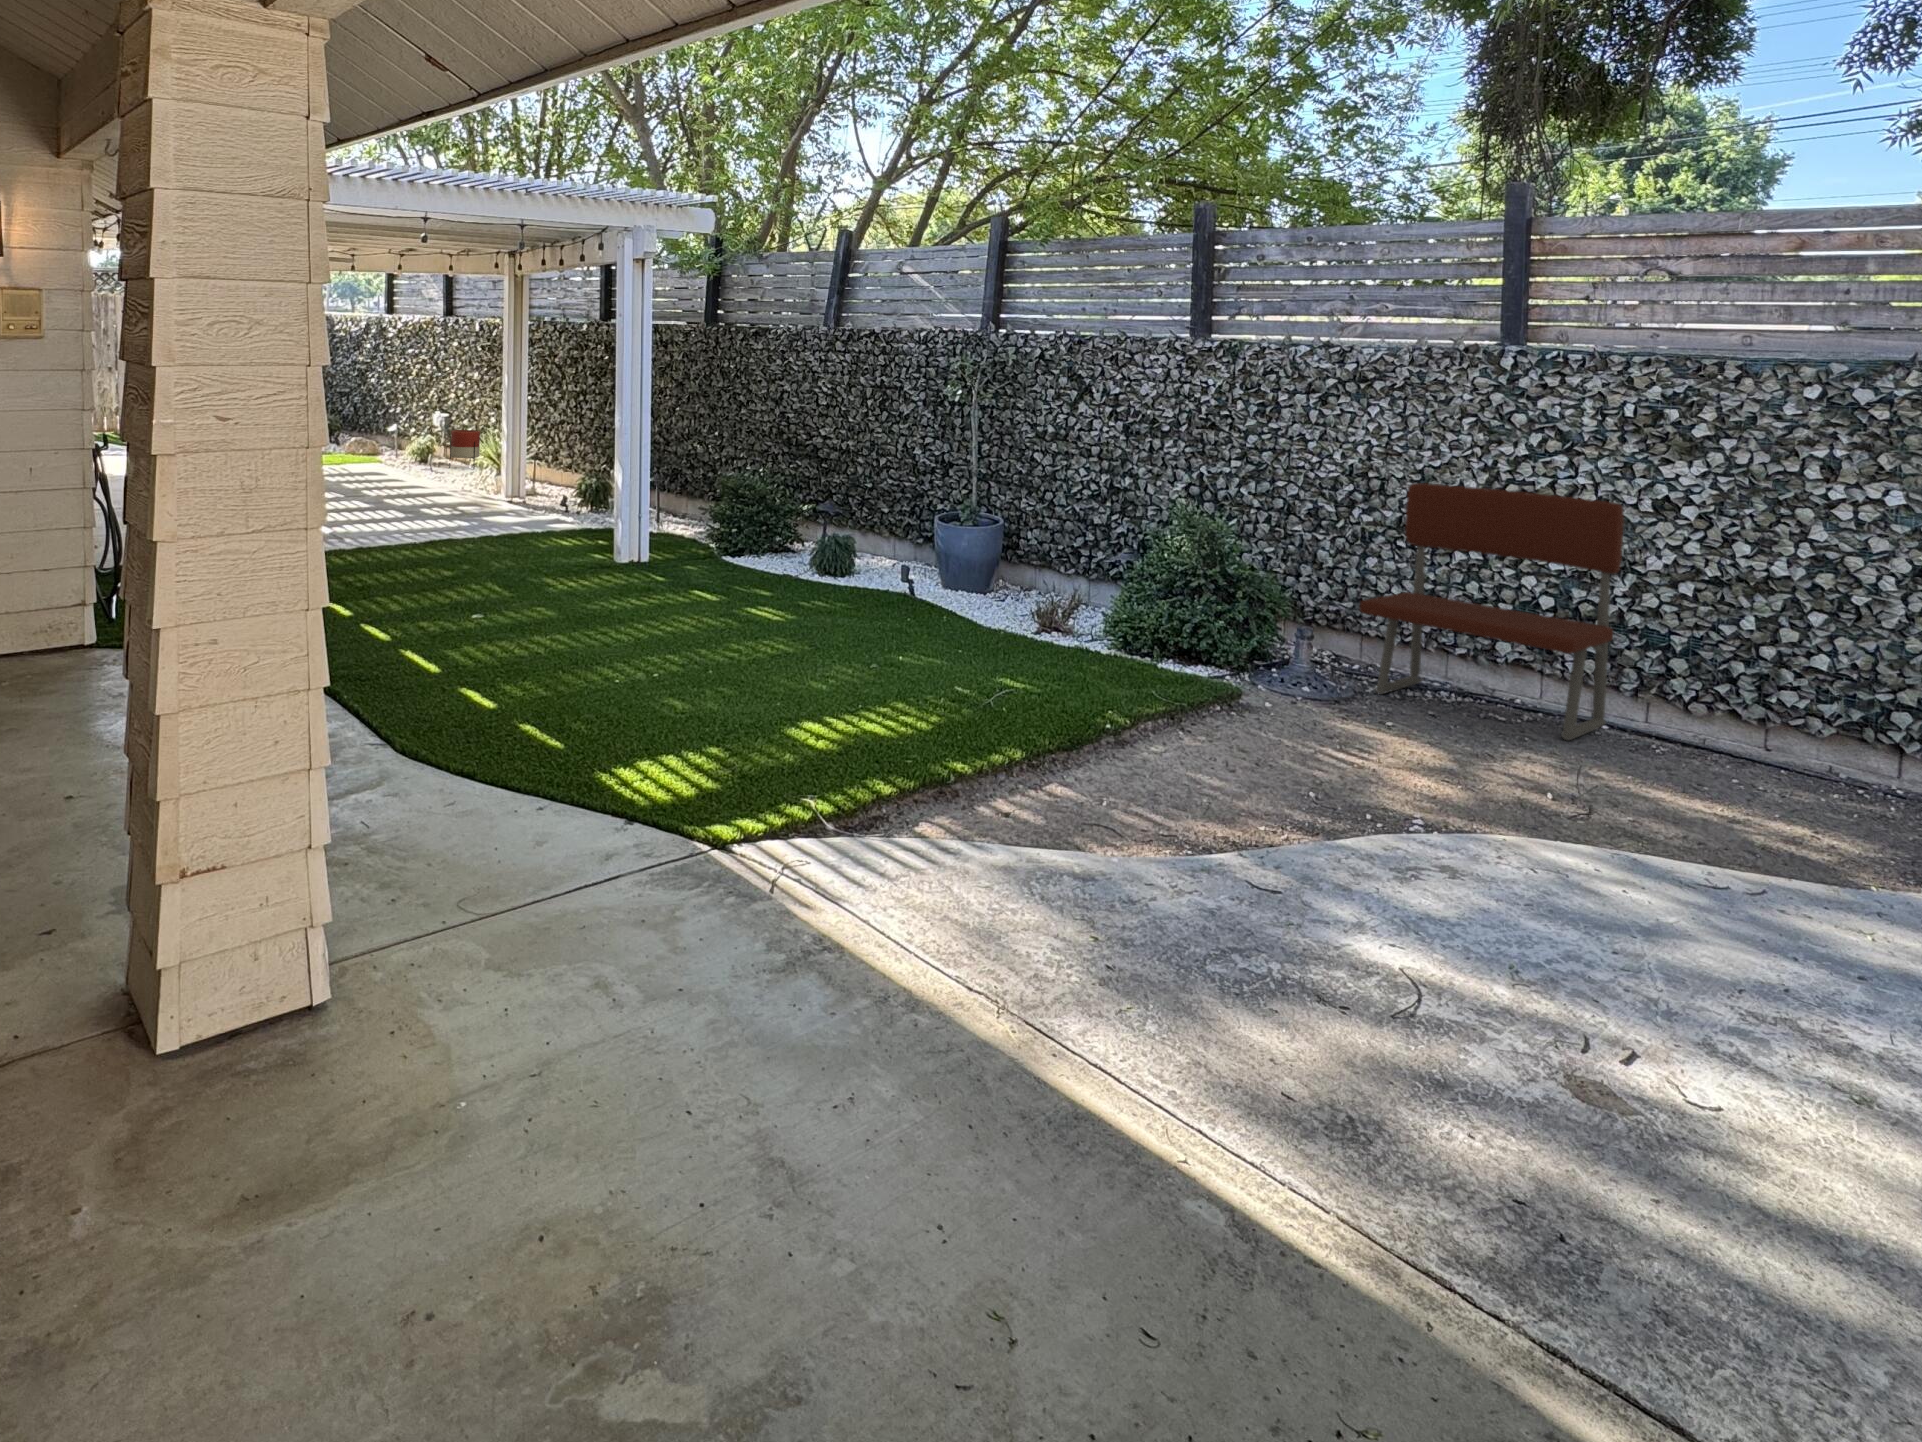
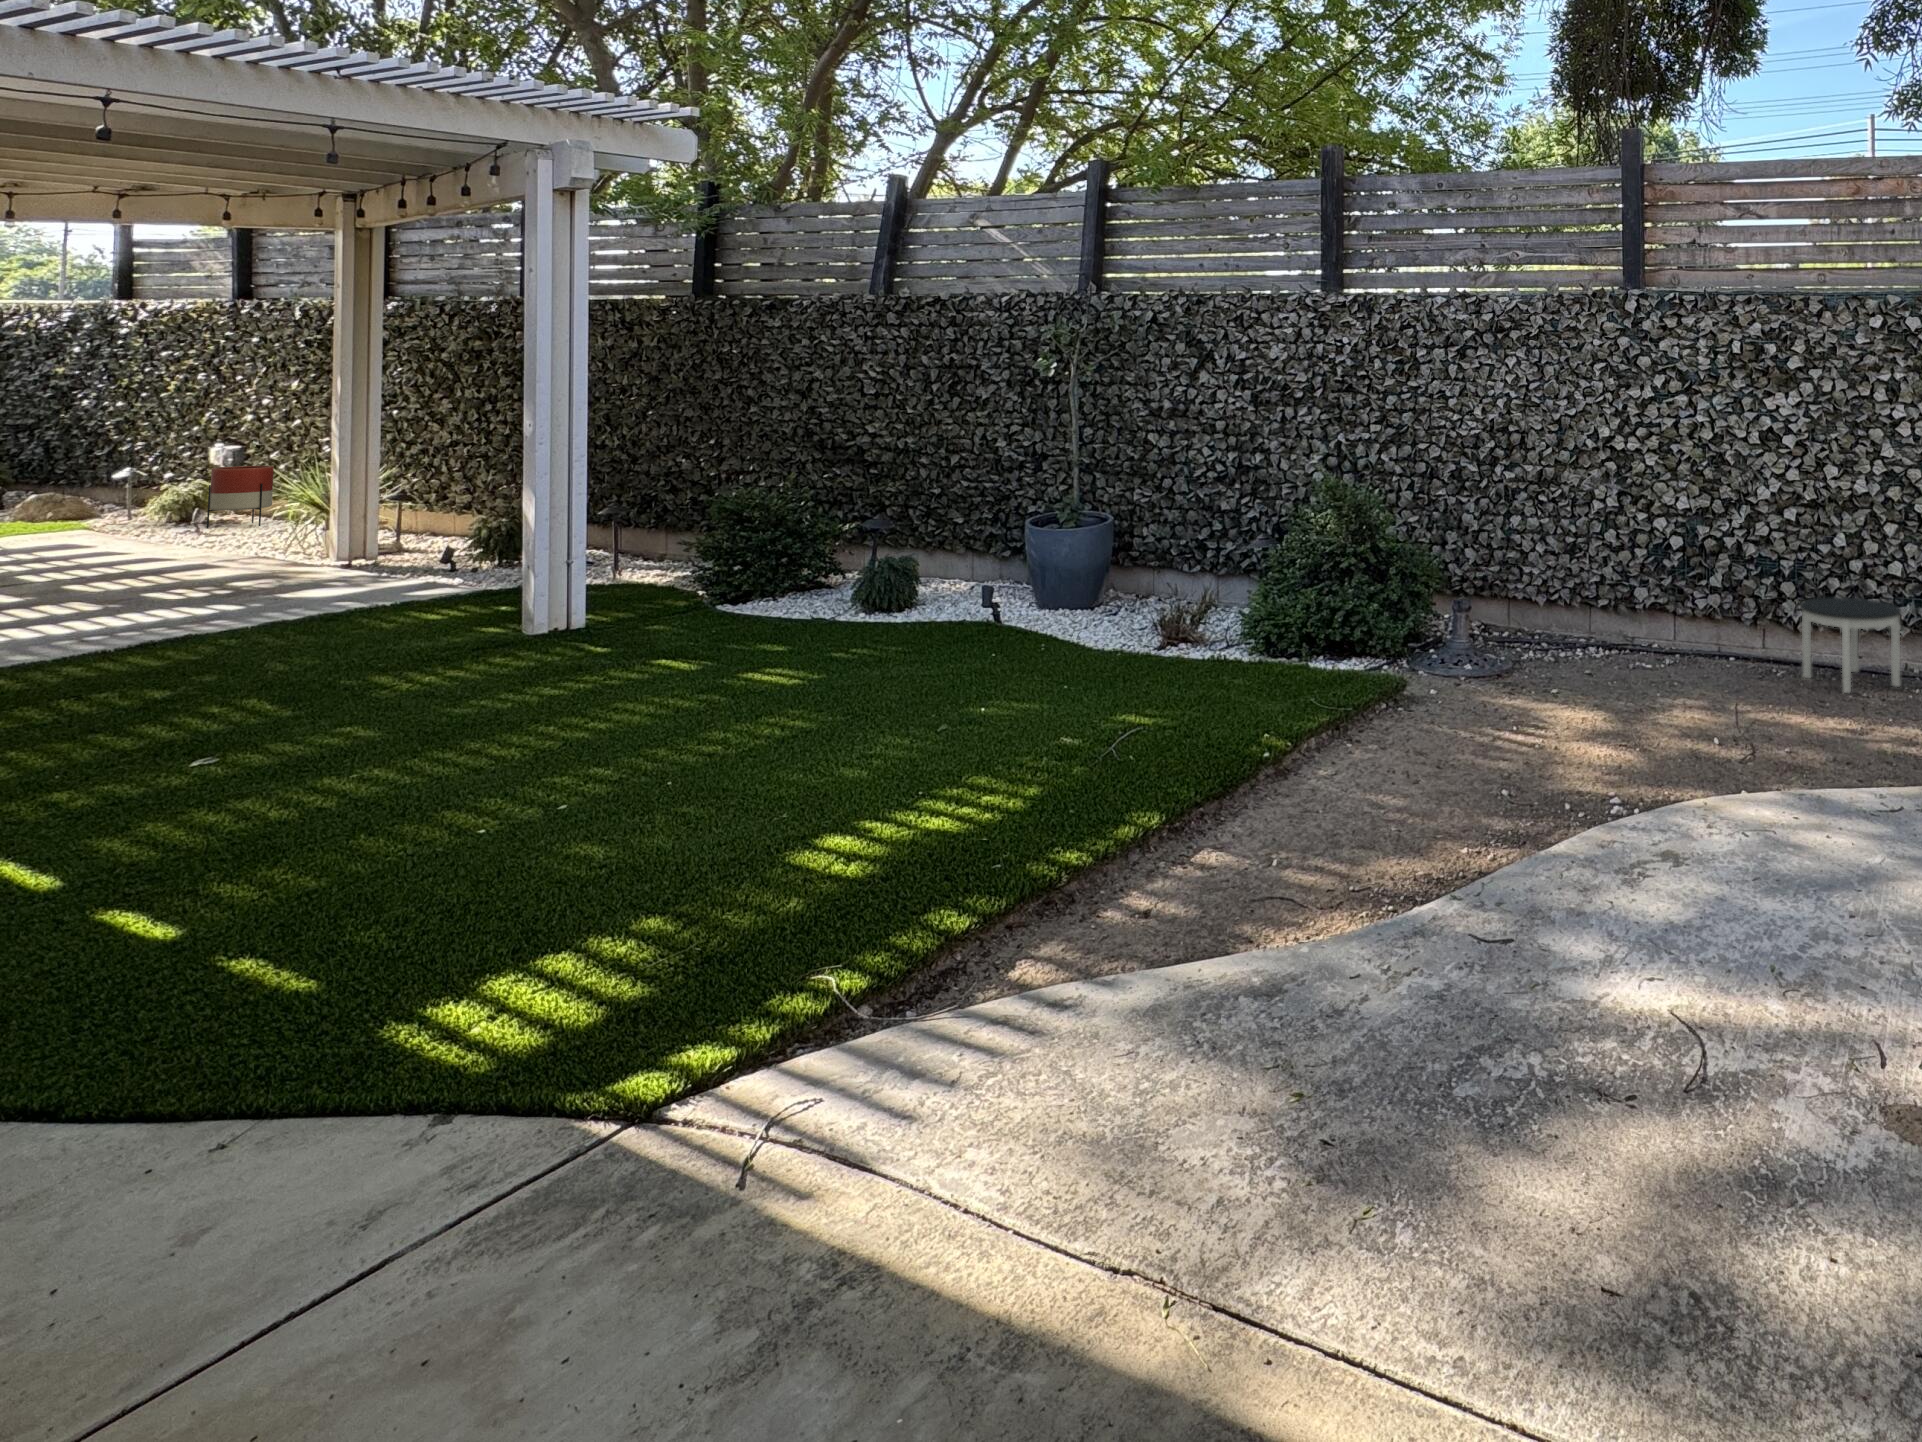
bench: present [1360,483,1624,740] -> none [1516,433,1740,679]
round table: none [1683,679,1818,787] -> present [1800,597,1901,693]

